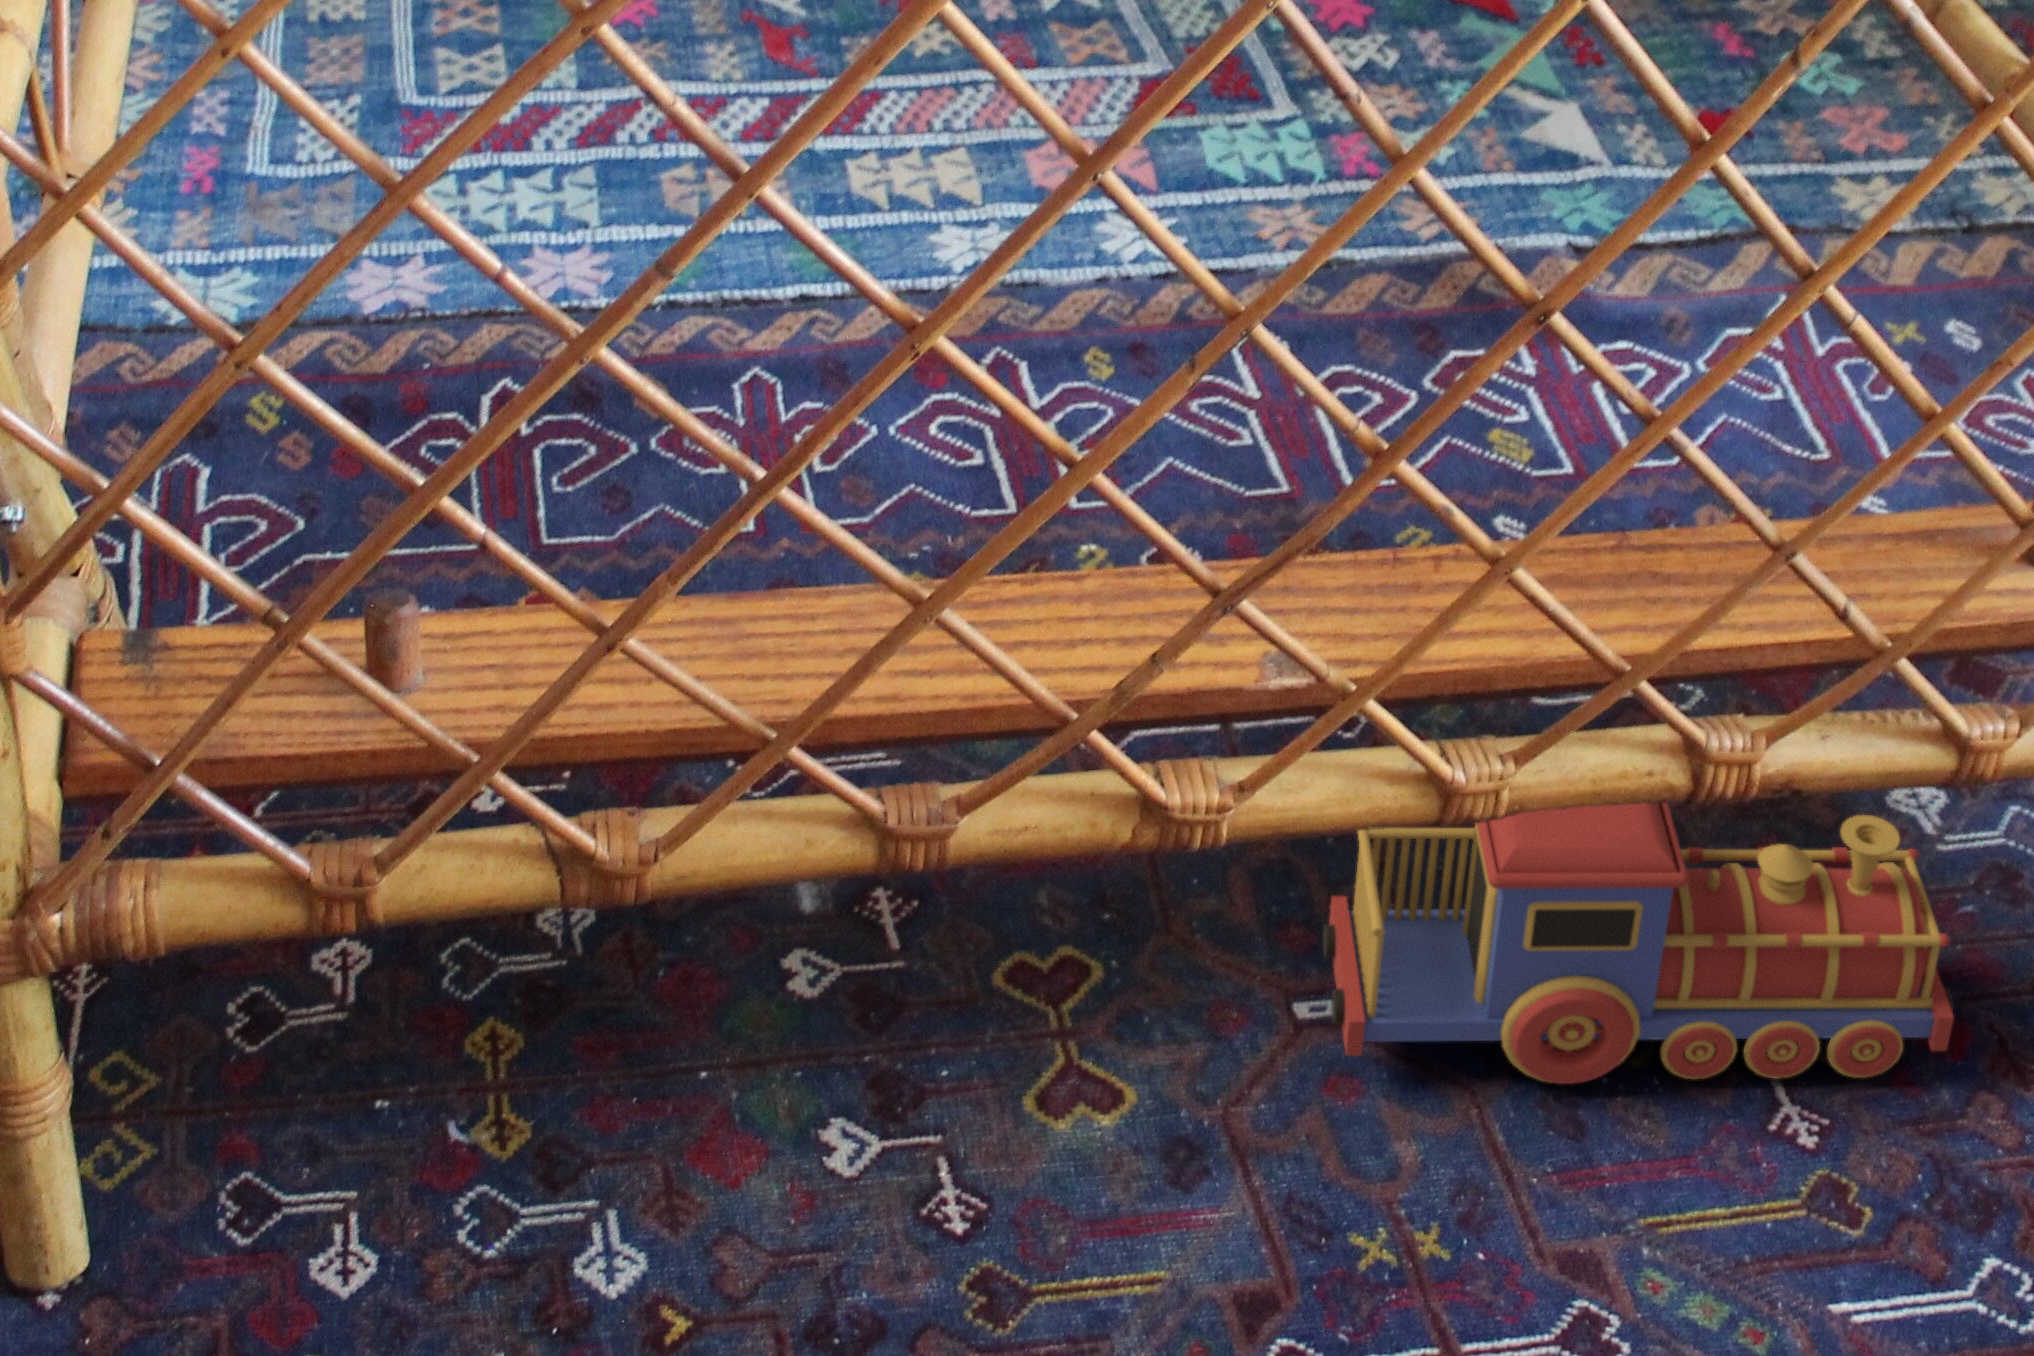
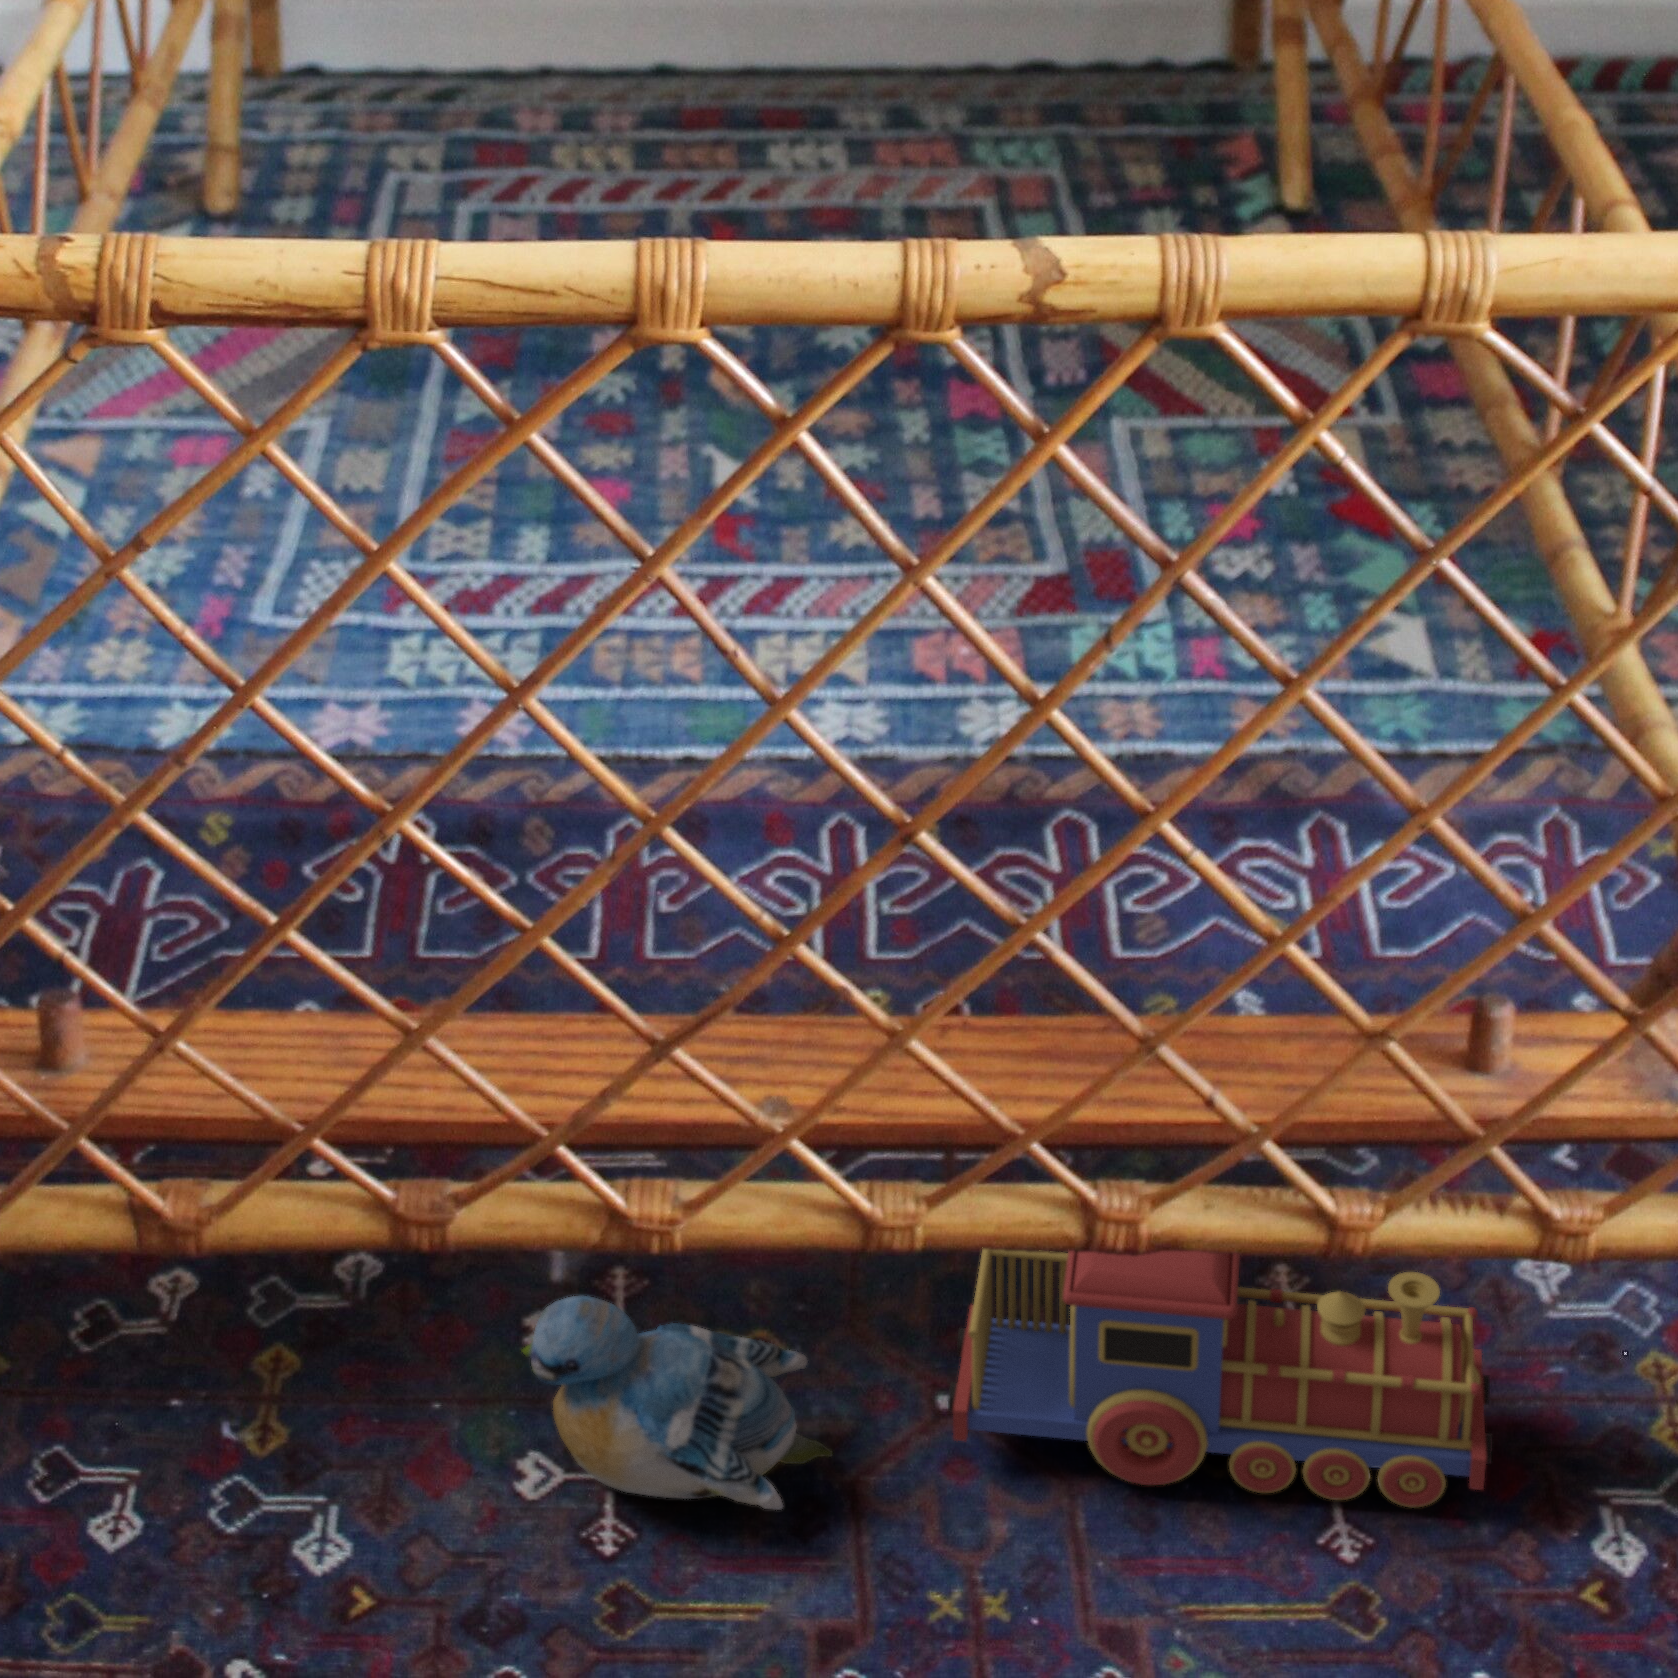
plush toy: none [841,930,1211,1160] -> present [521,1296,833,1510]

